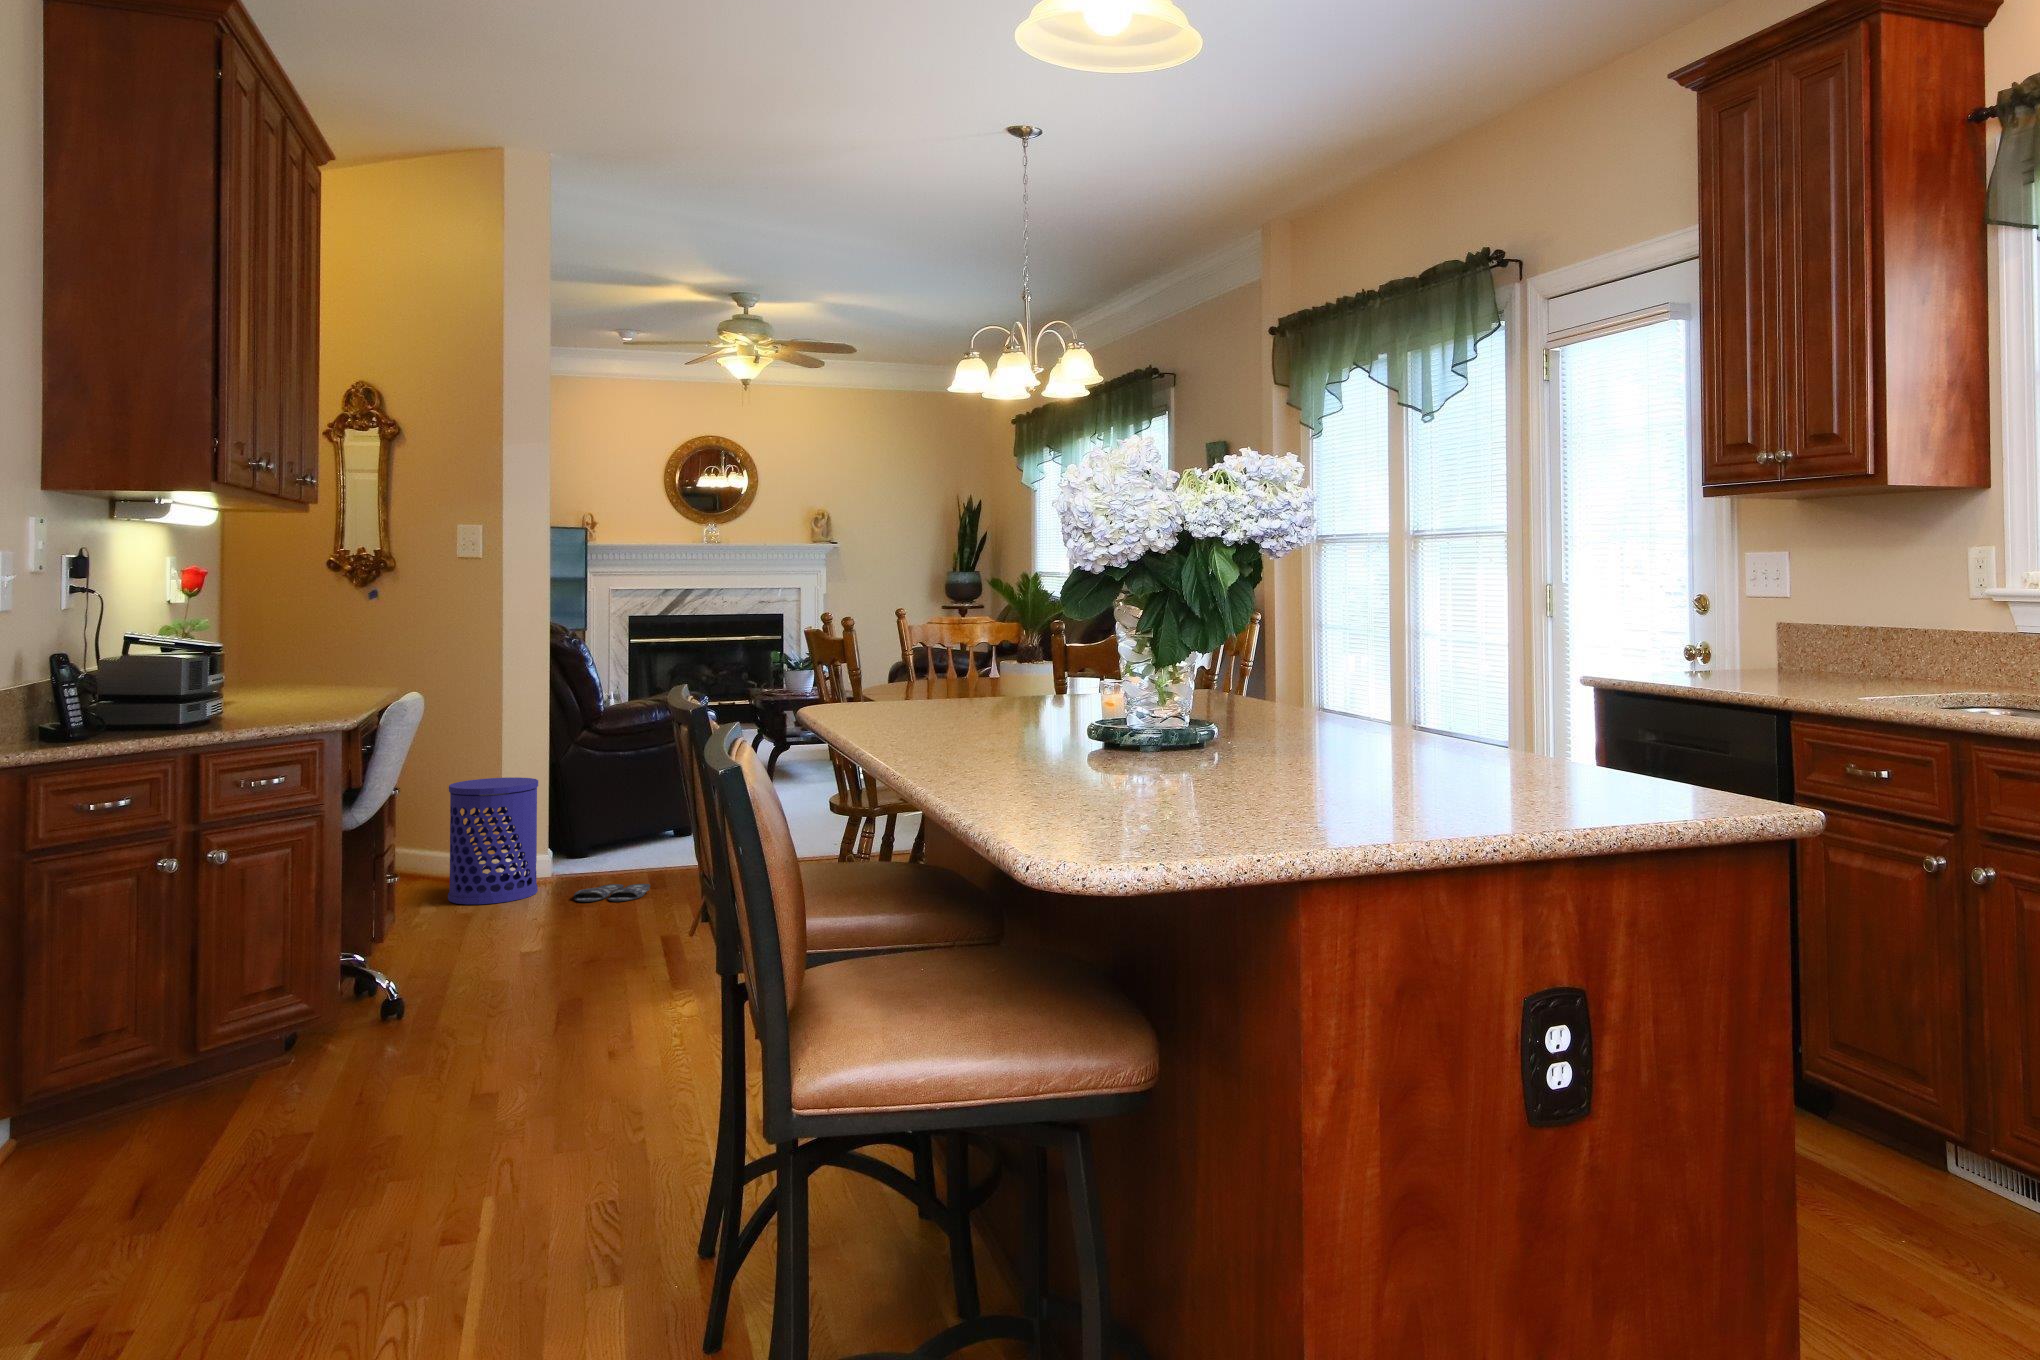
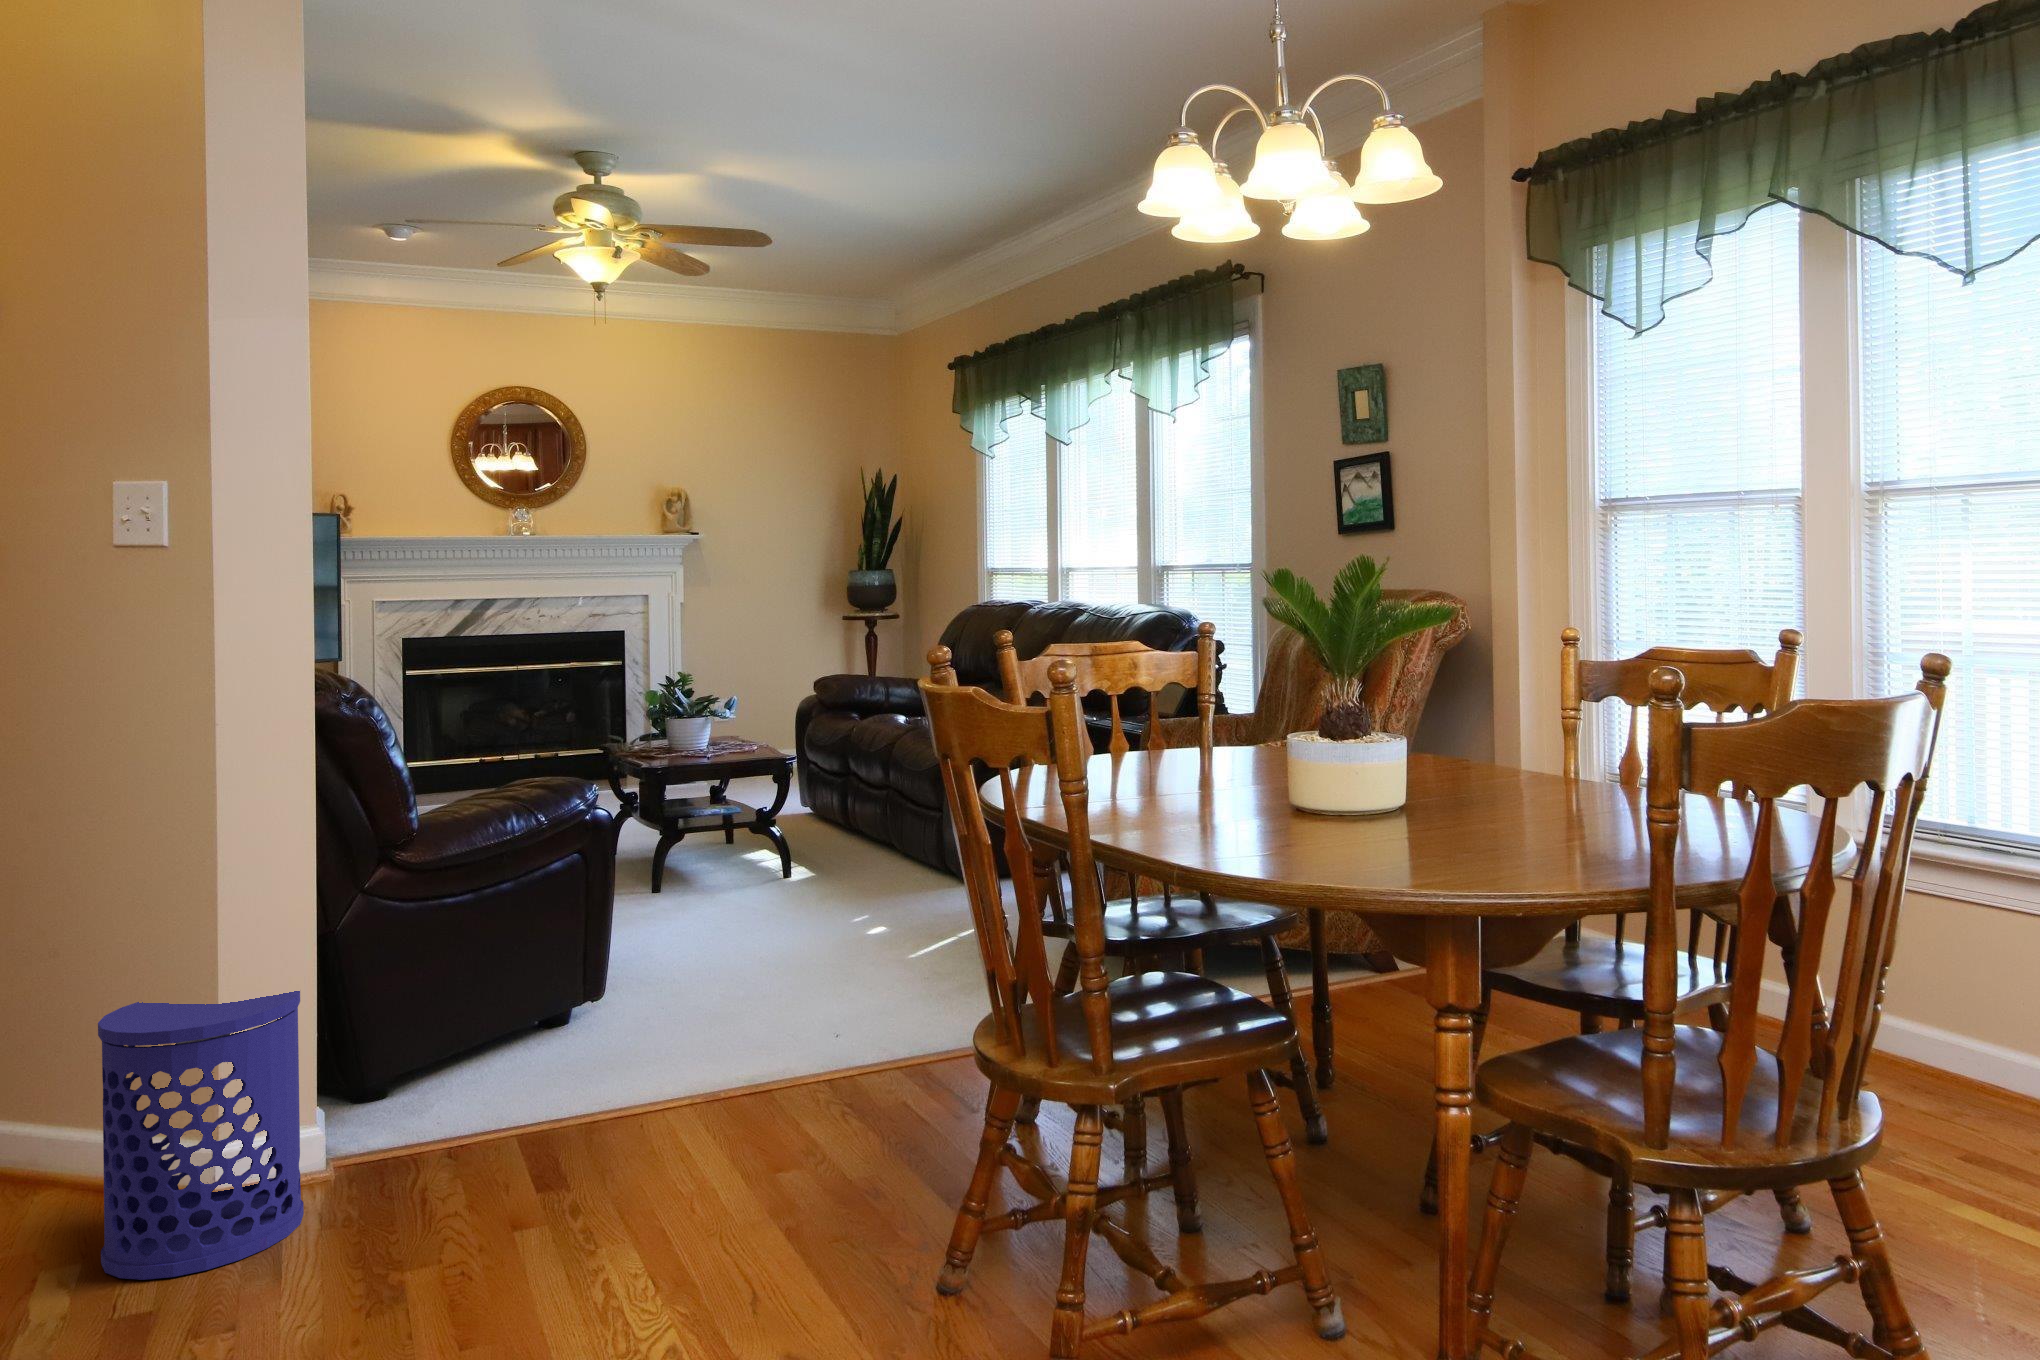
slippers: present [574,884,650,902] -> none [388,1171,548,1248]

